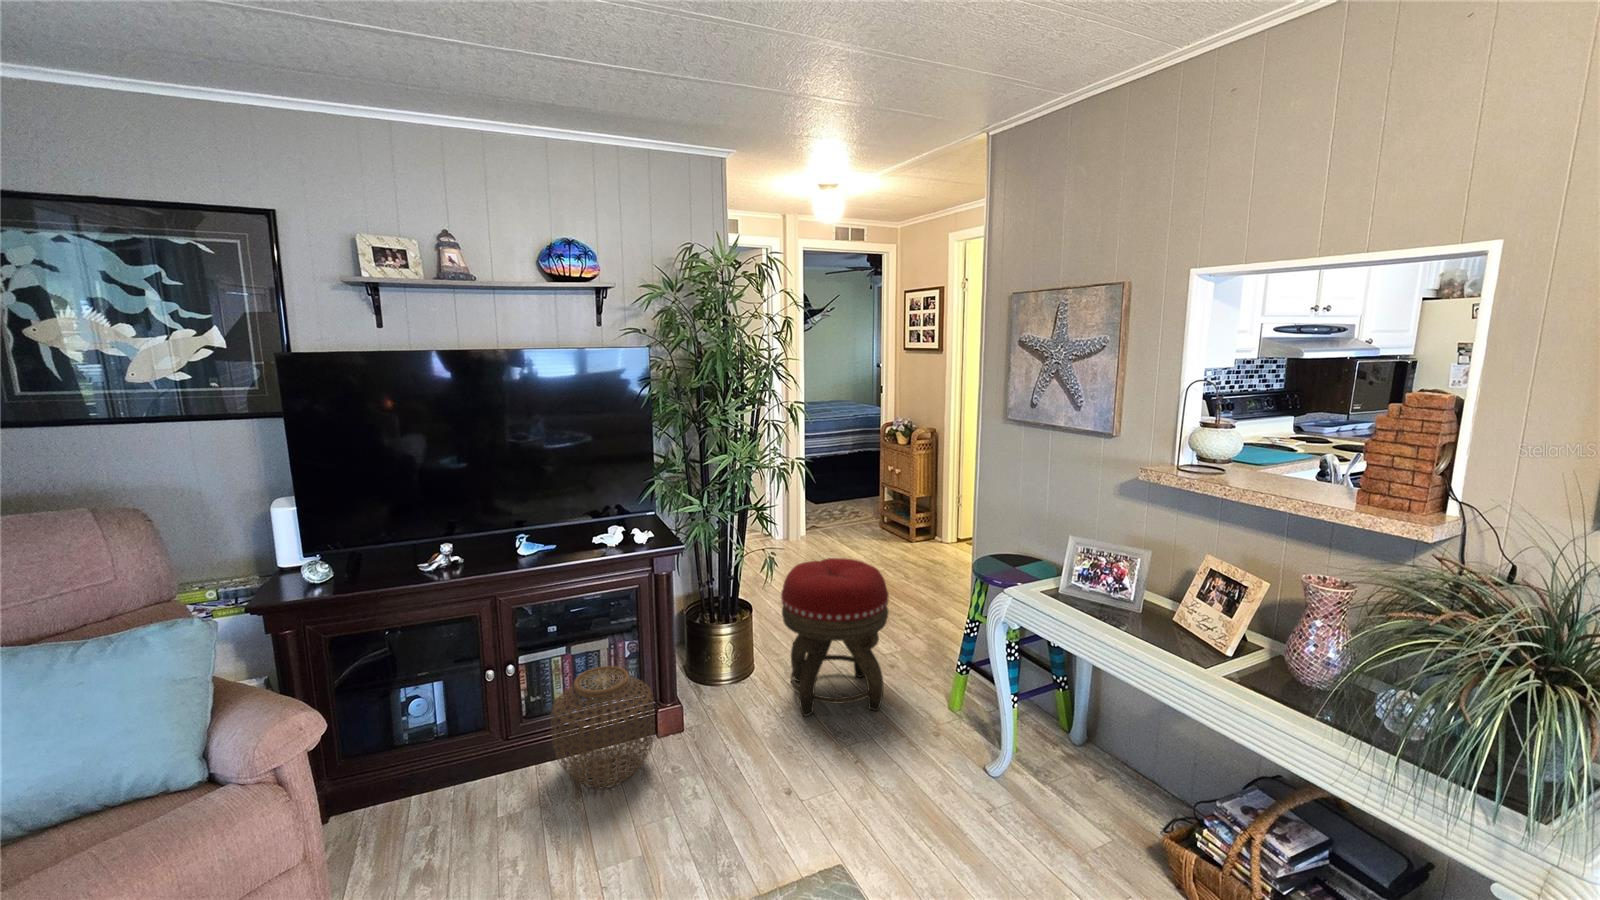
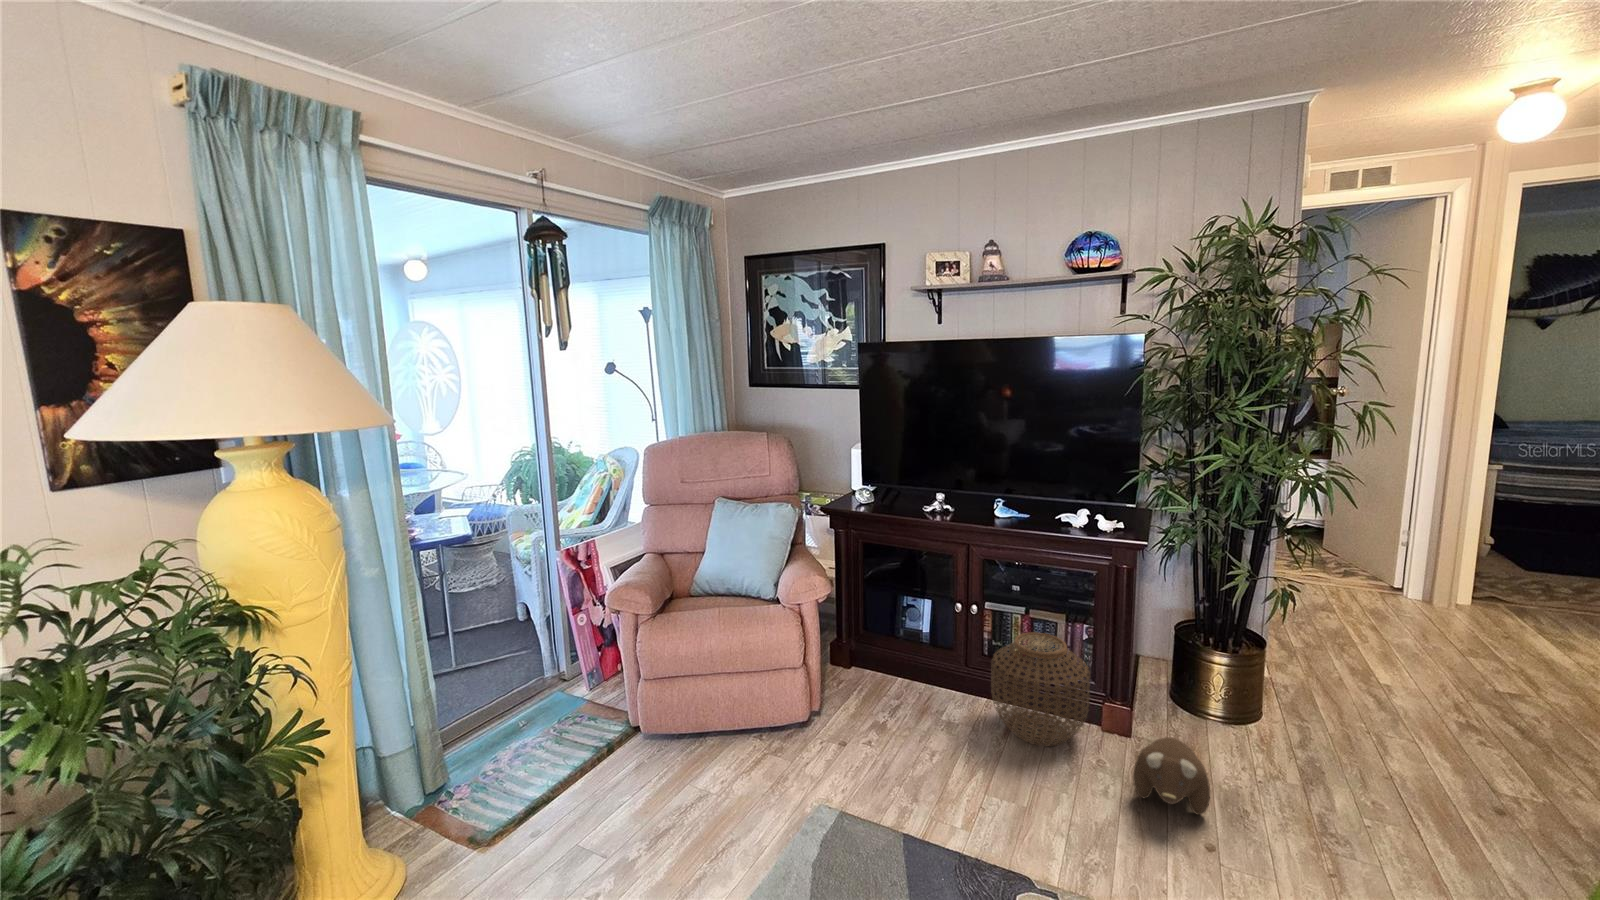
footstool: present [781,558,889,716] -> none [1286,606,1485,843]
plush toy: none [714,715,773,782] -> present [1133,737,1210,815]

